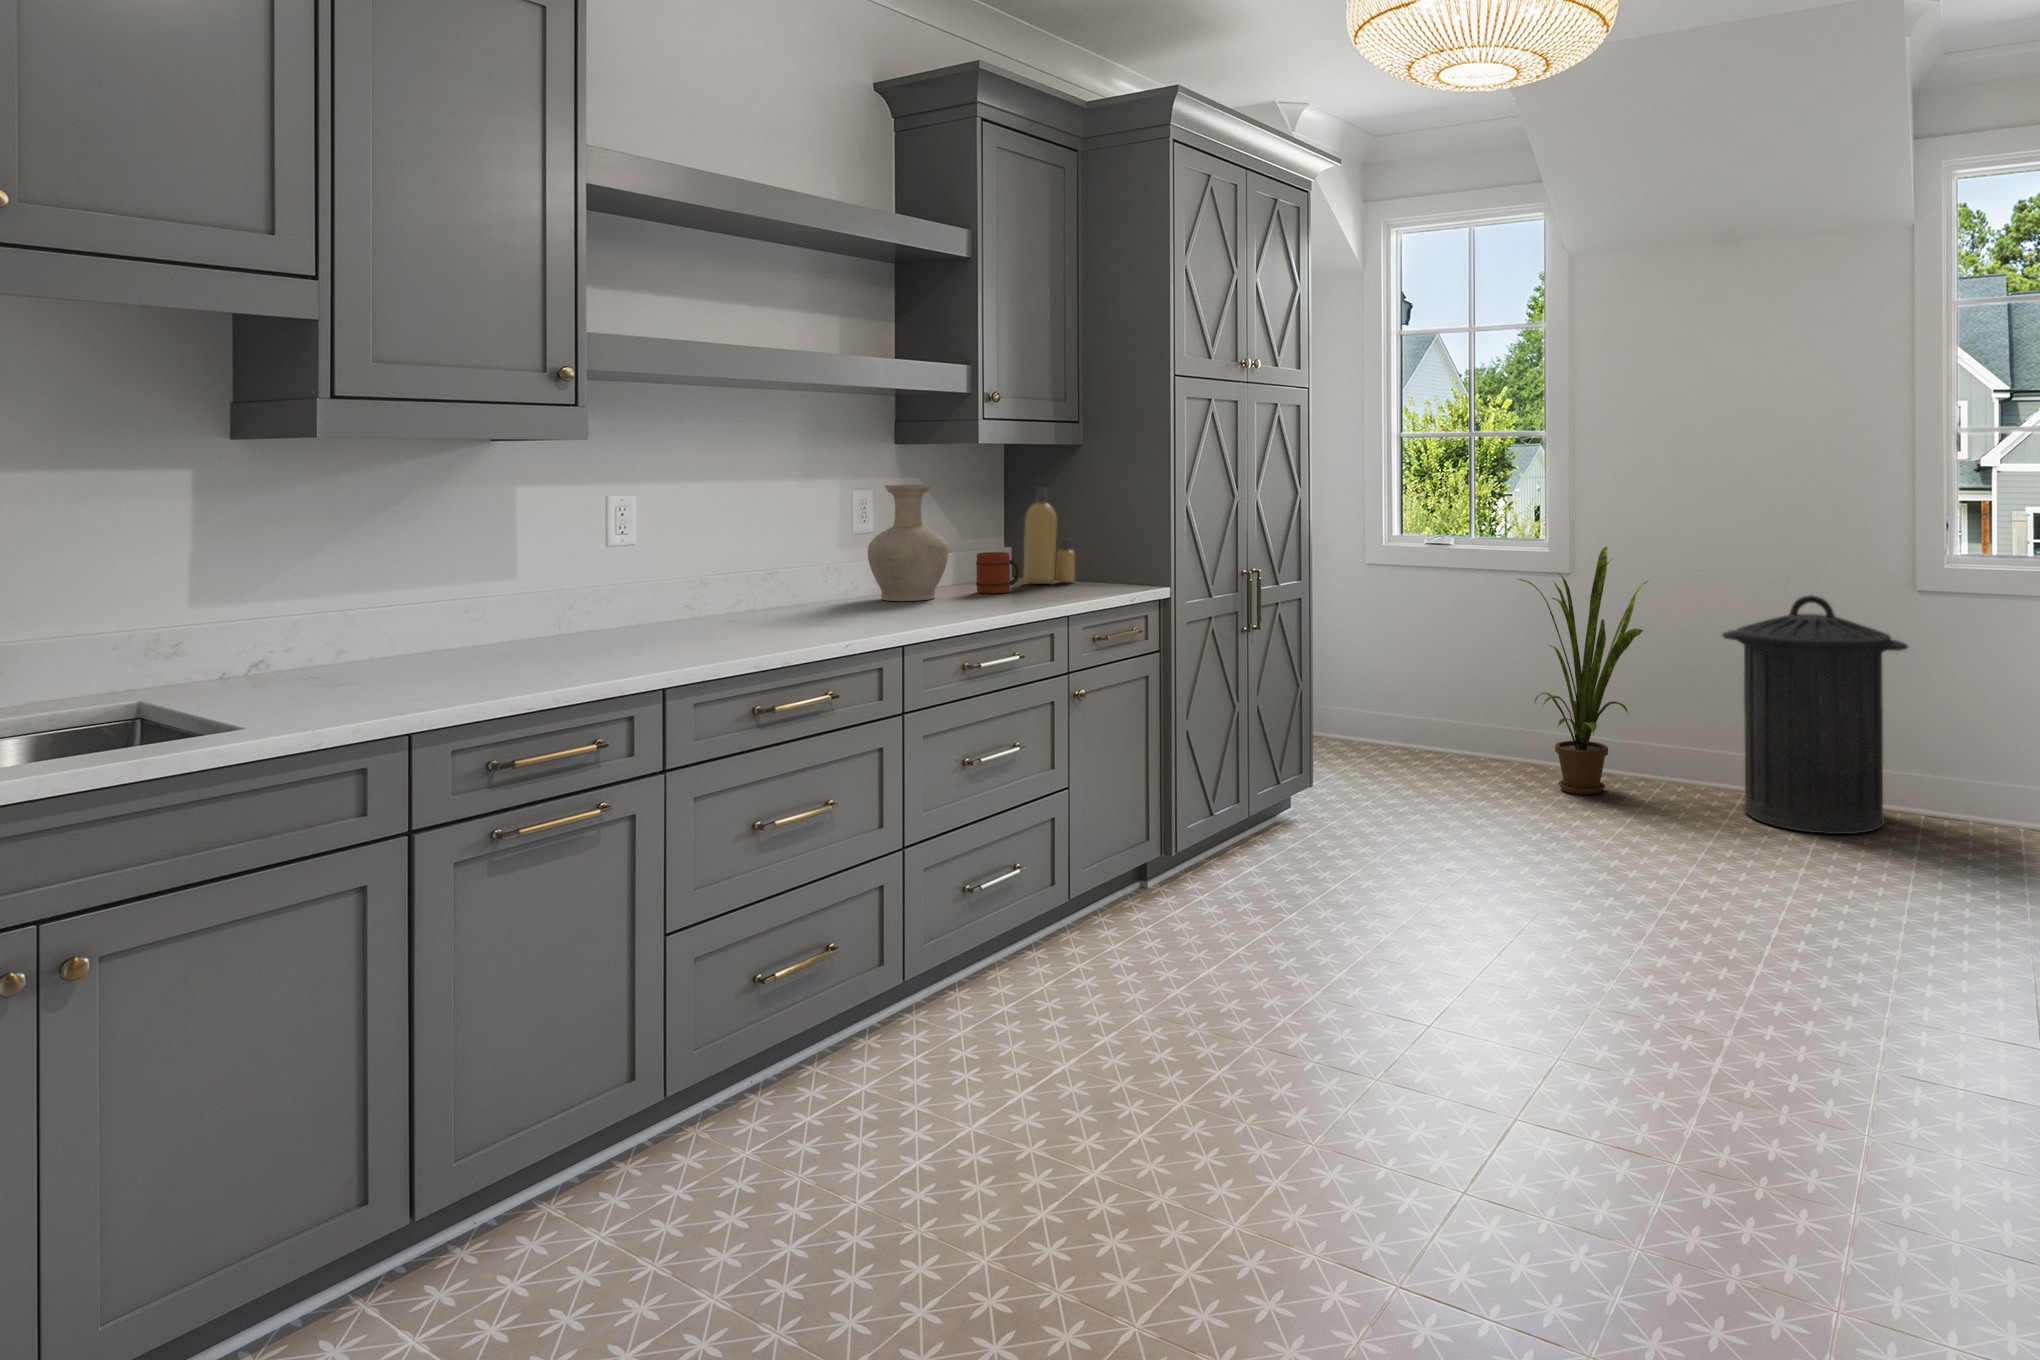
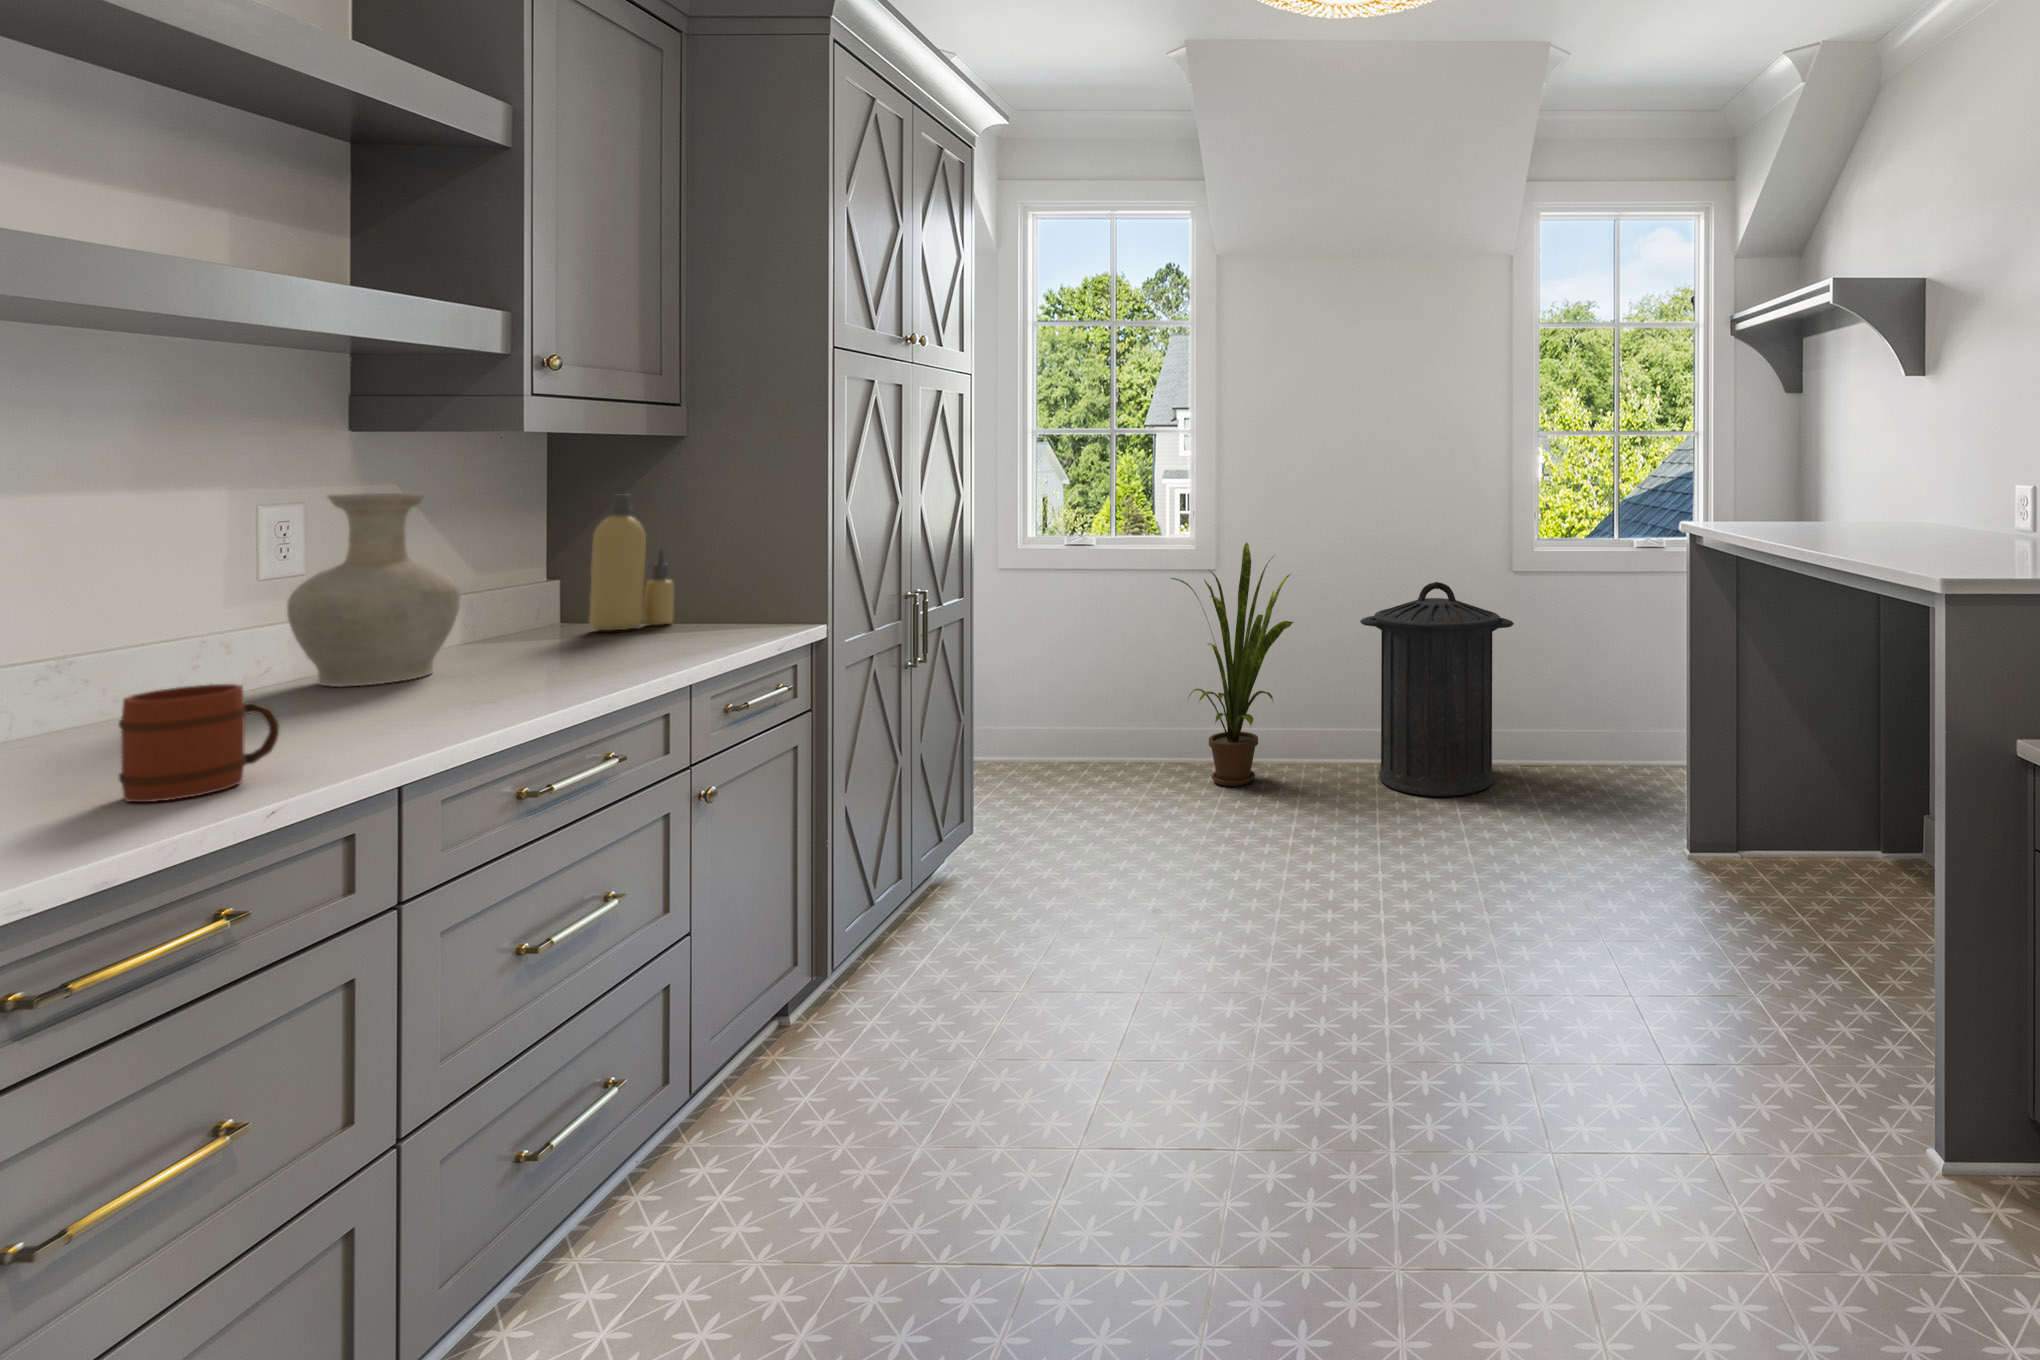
mug: present [976,552,1020,593] -> present [119,684,279,802]

